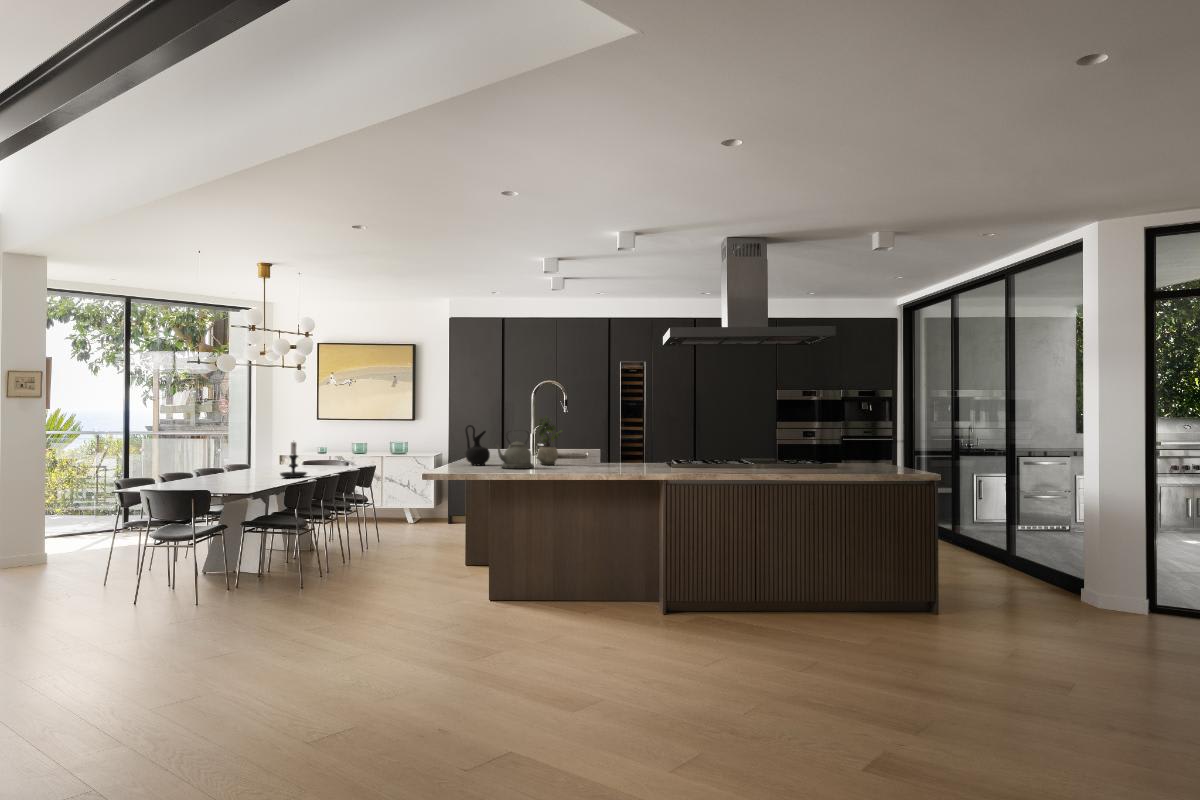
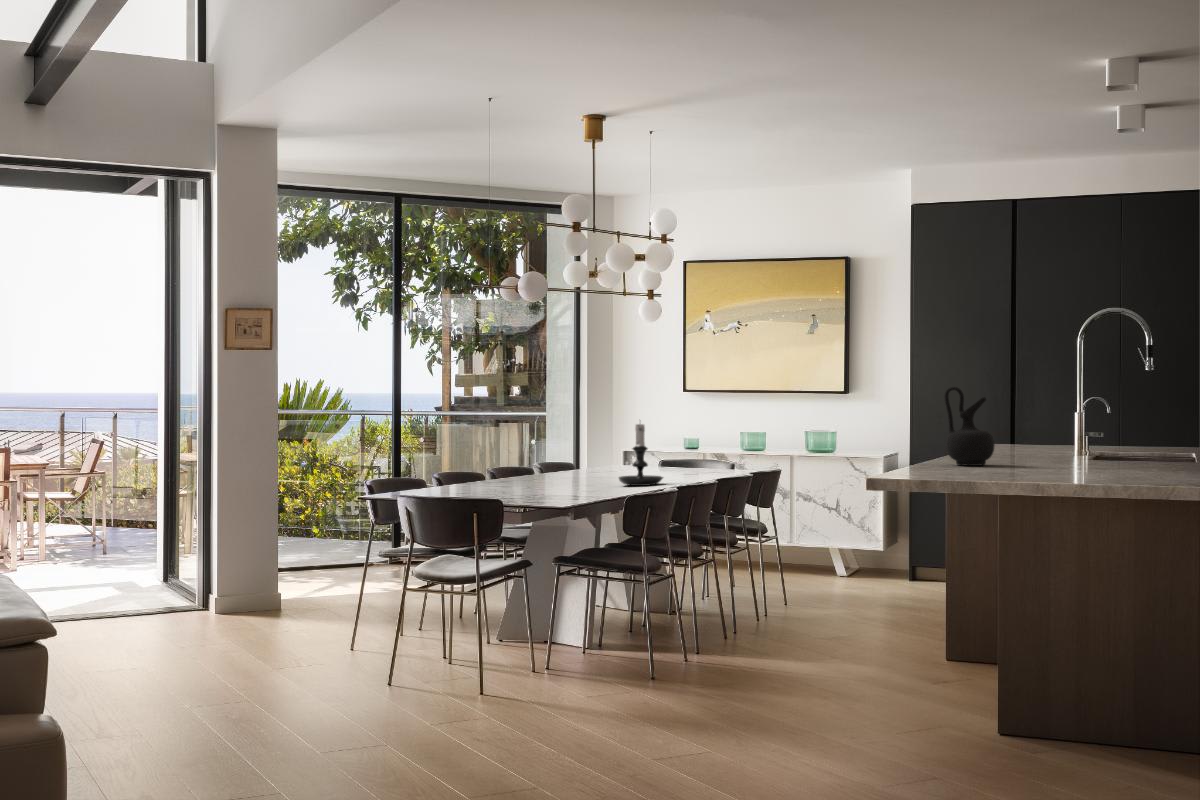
potted plant: present [538,416,562,465] -> none [1093,365,1153,467]
kettle: present [494,432,534,469] -> none [1004,395,1090,472]

